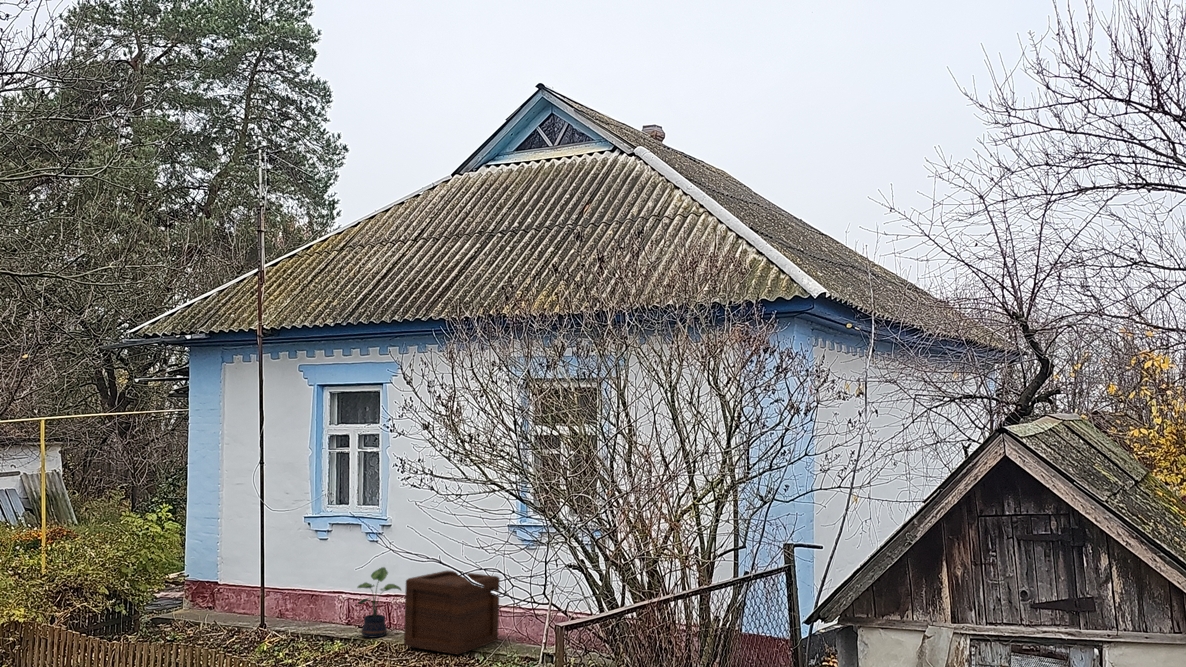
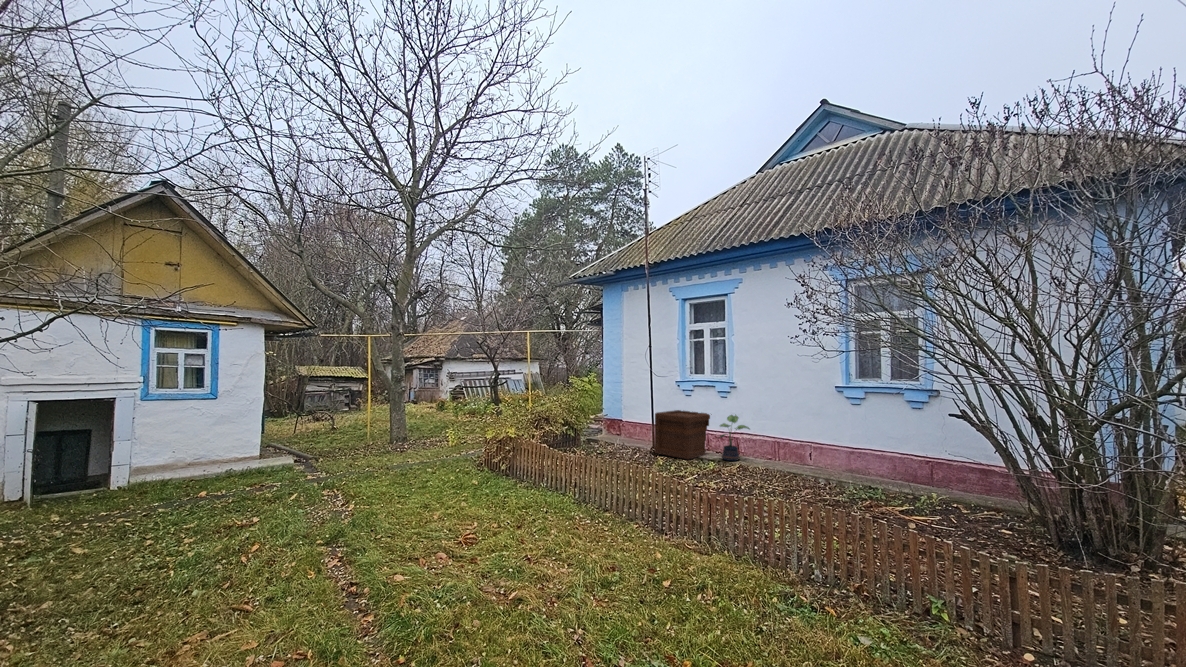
wooden crate: present [404,571,500,655] -> present [654,410,710,459]

